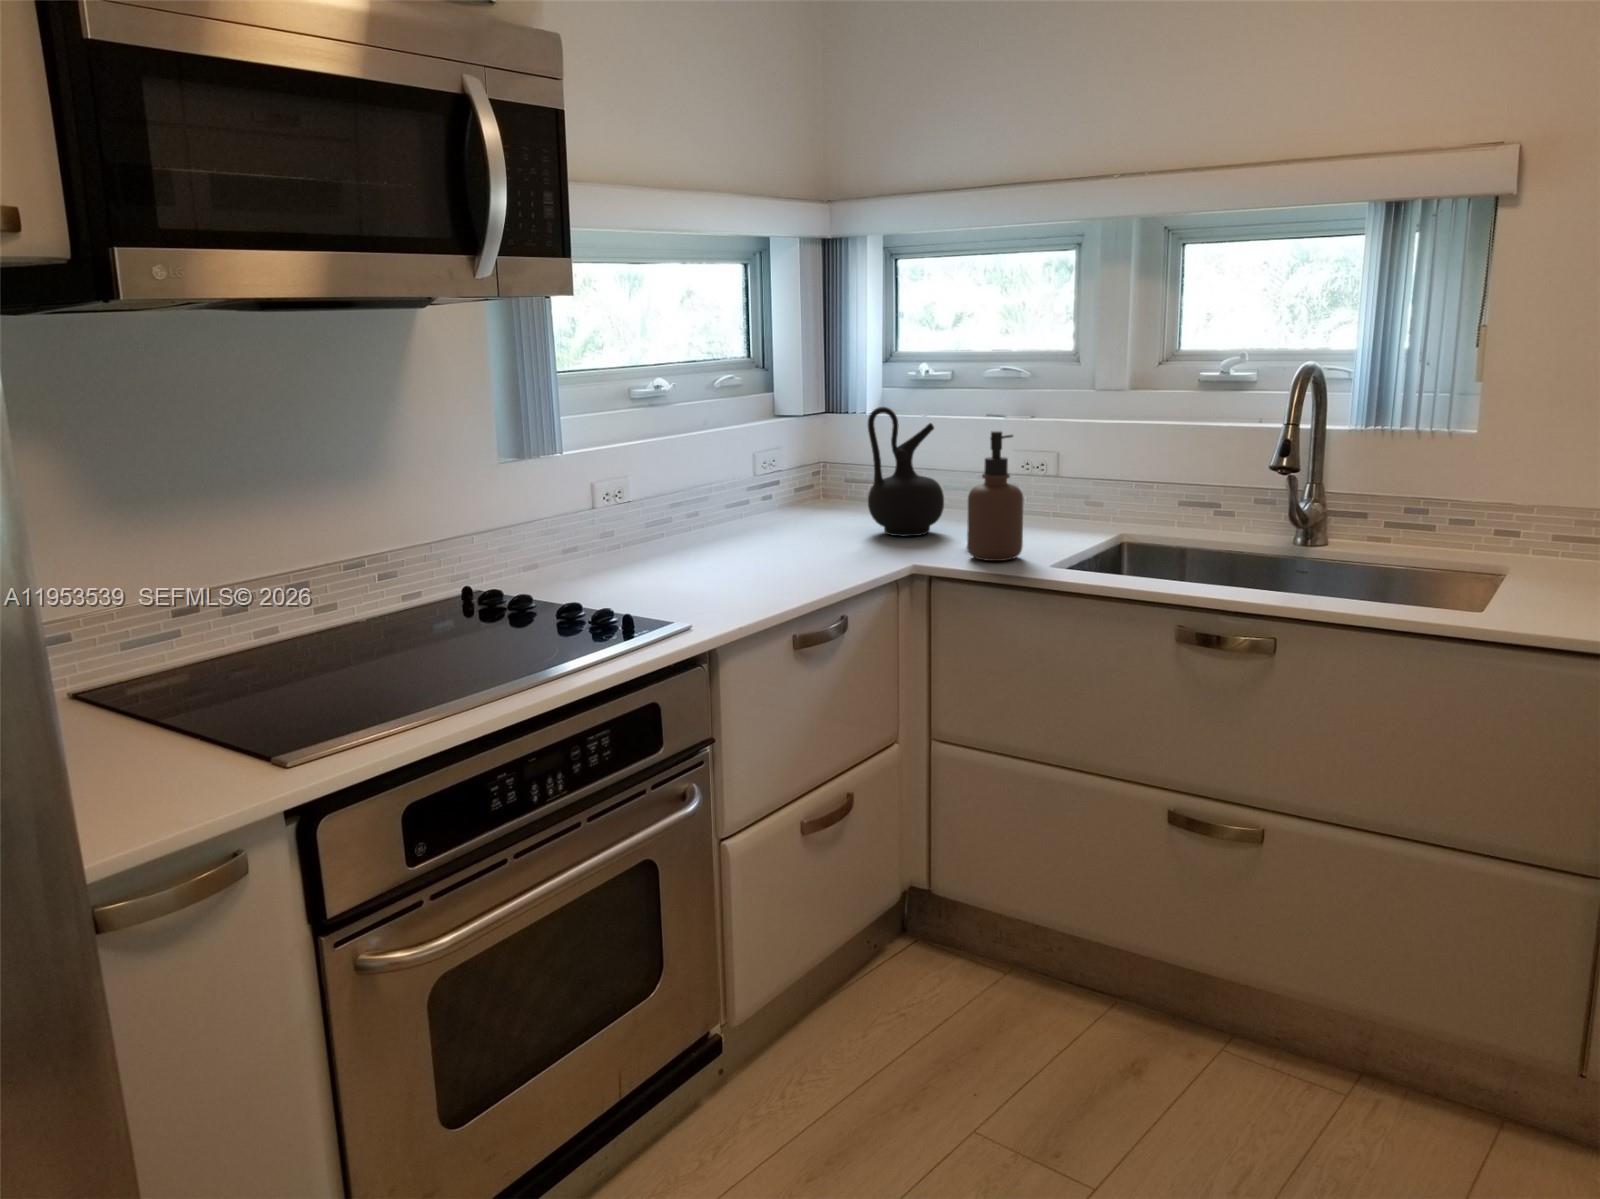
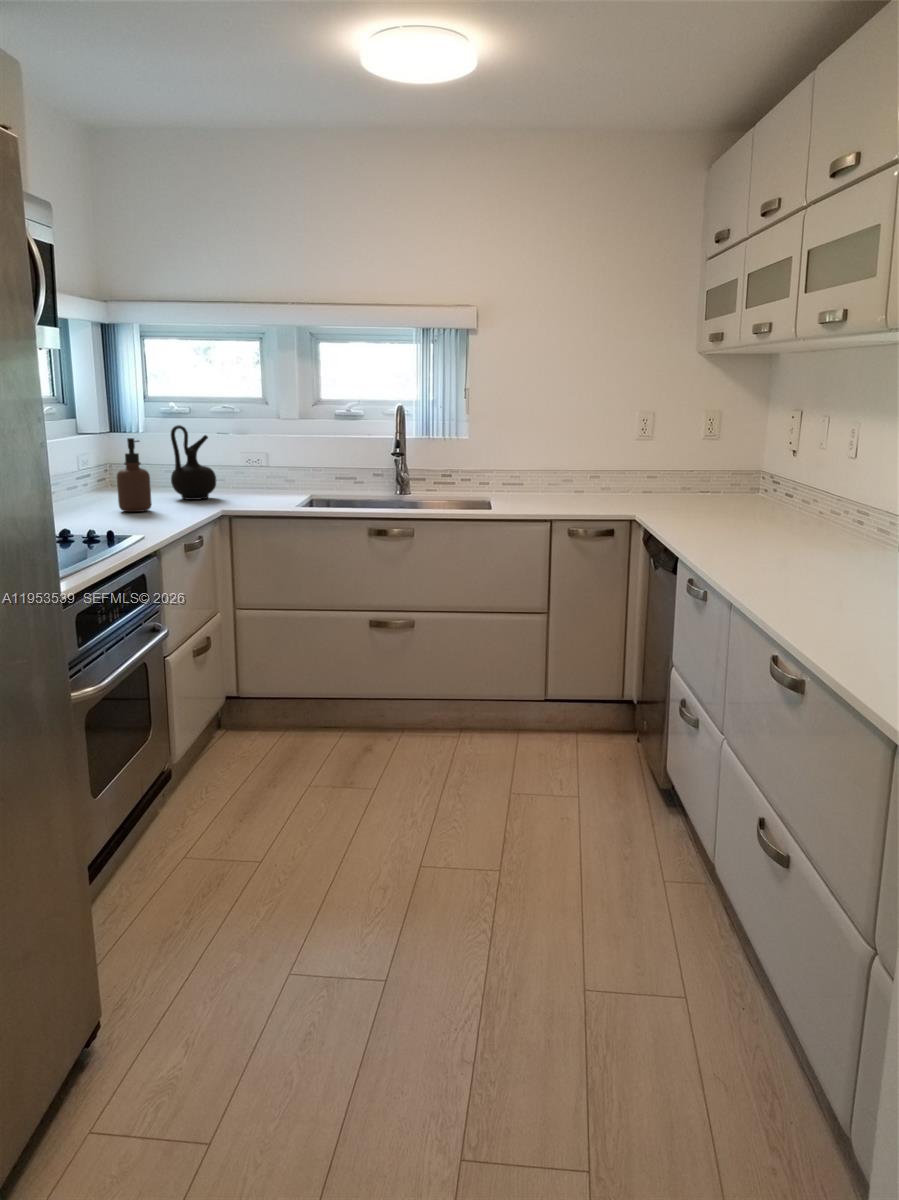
soap dispenser: present [967,431,1024,561] -> present [117,438,151,512]

